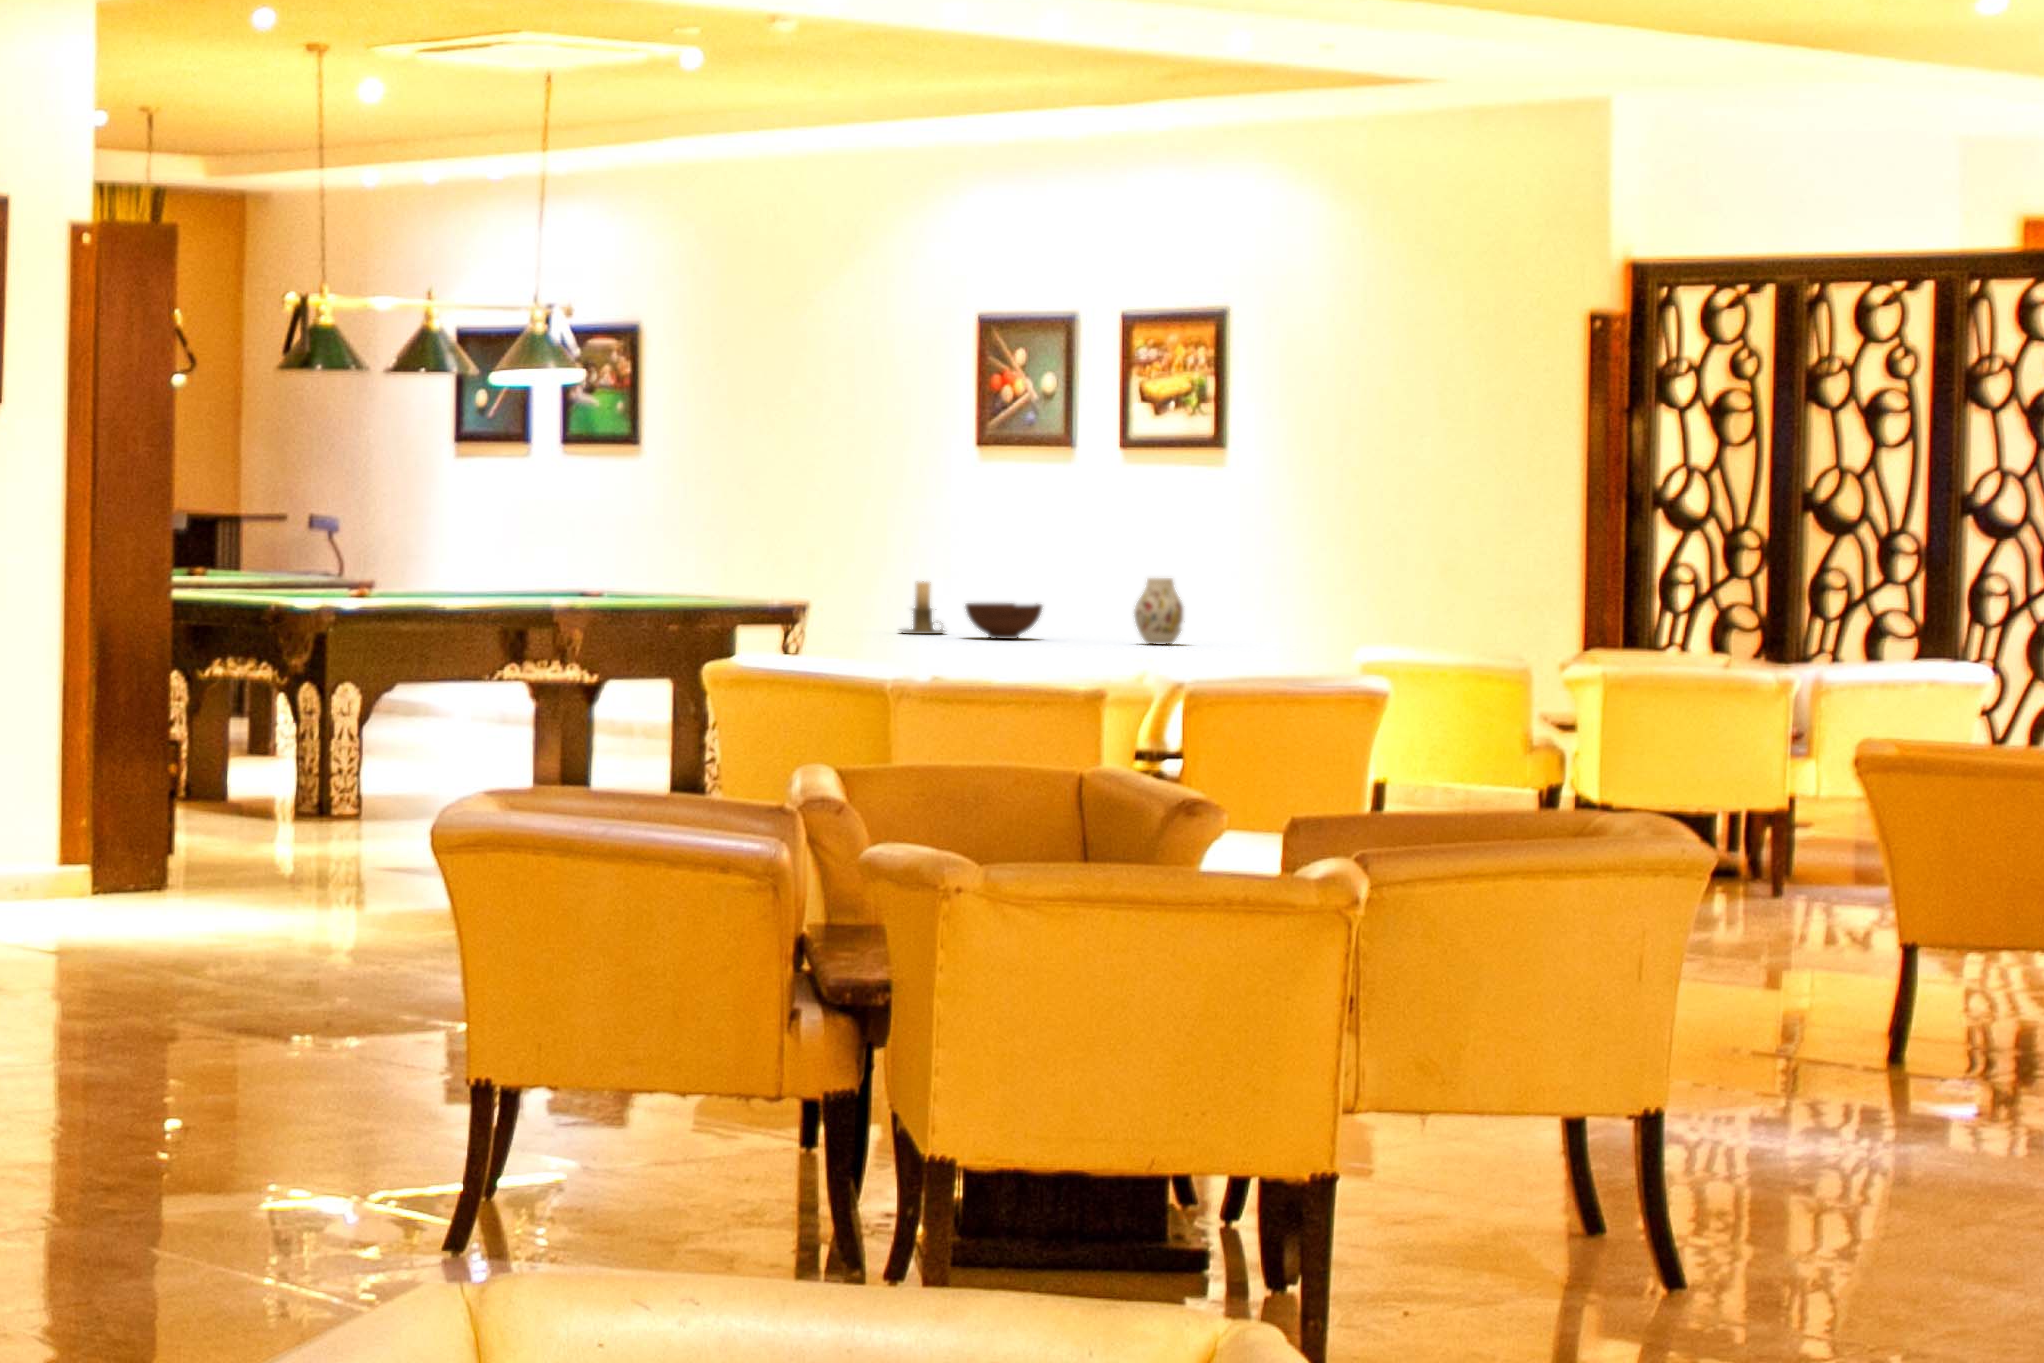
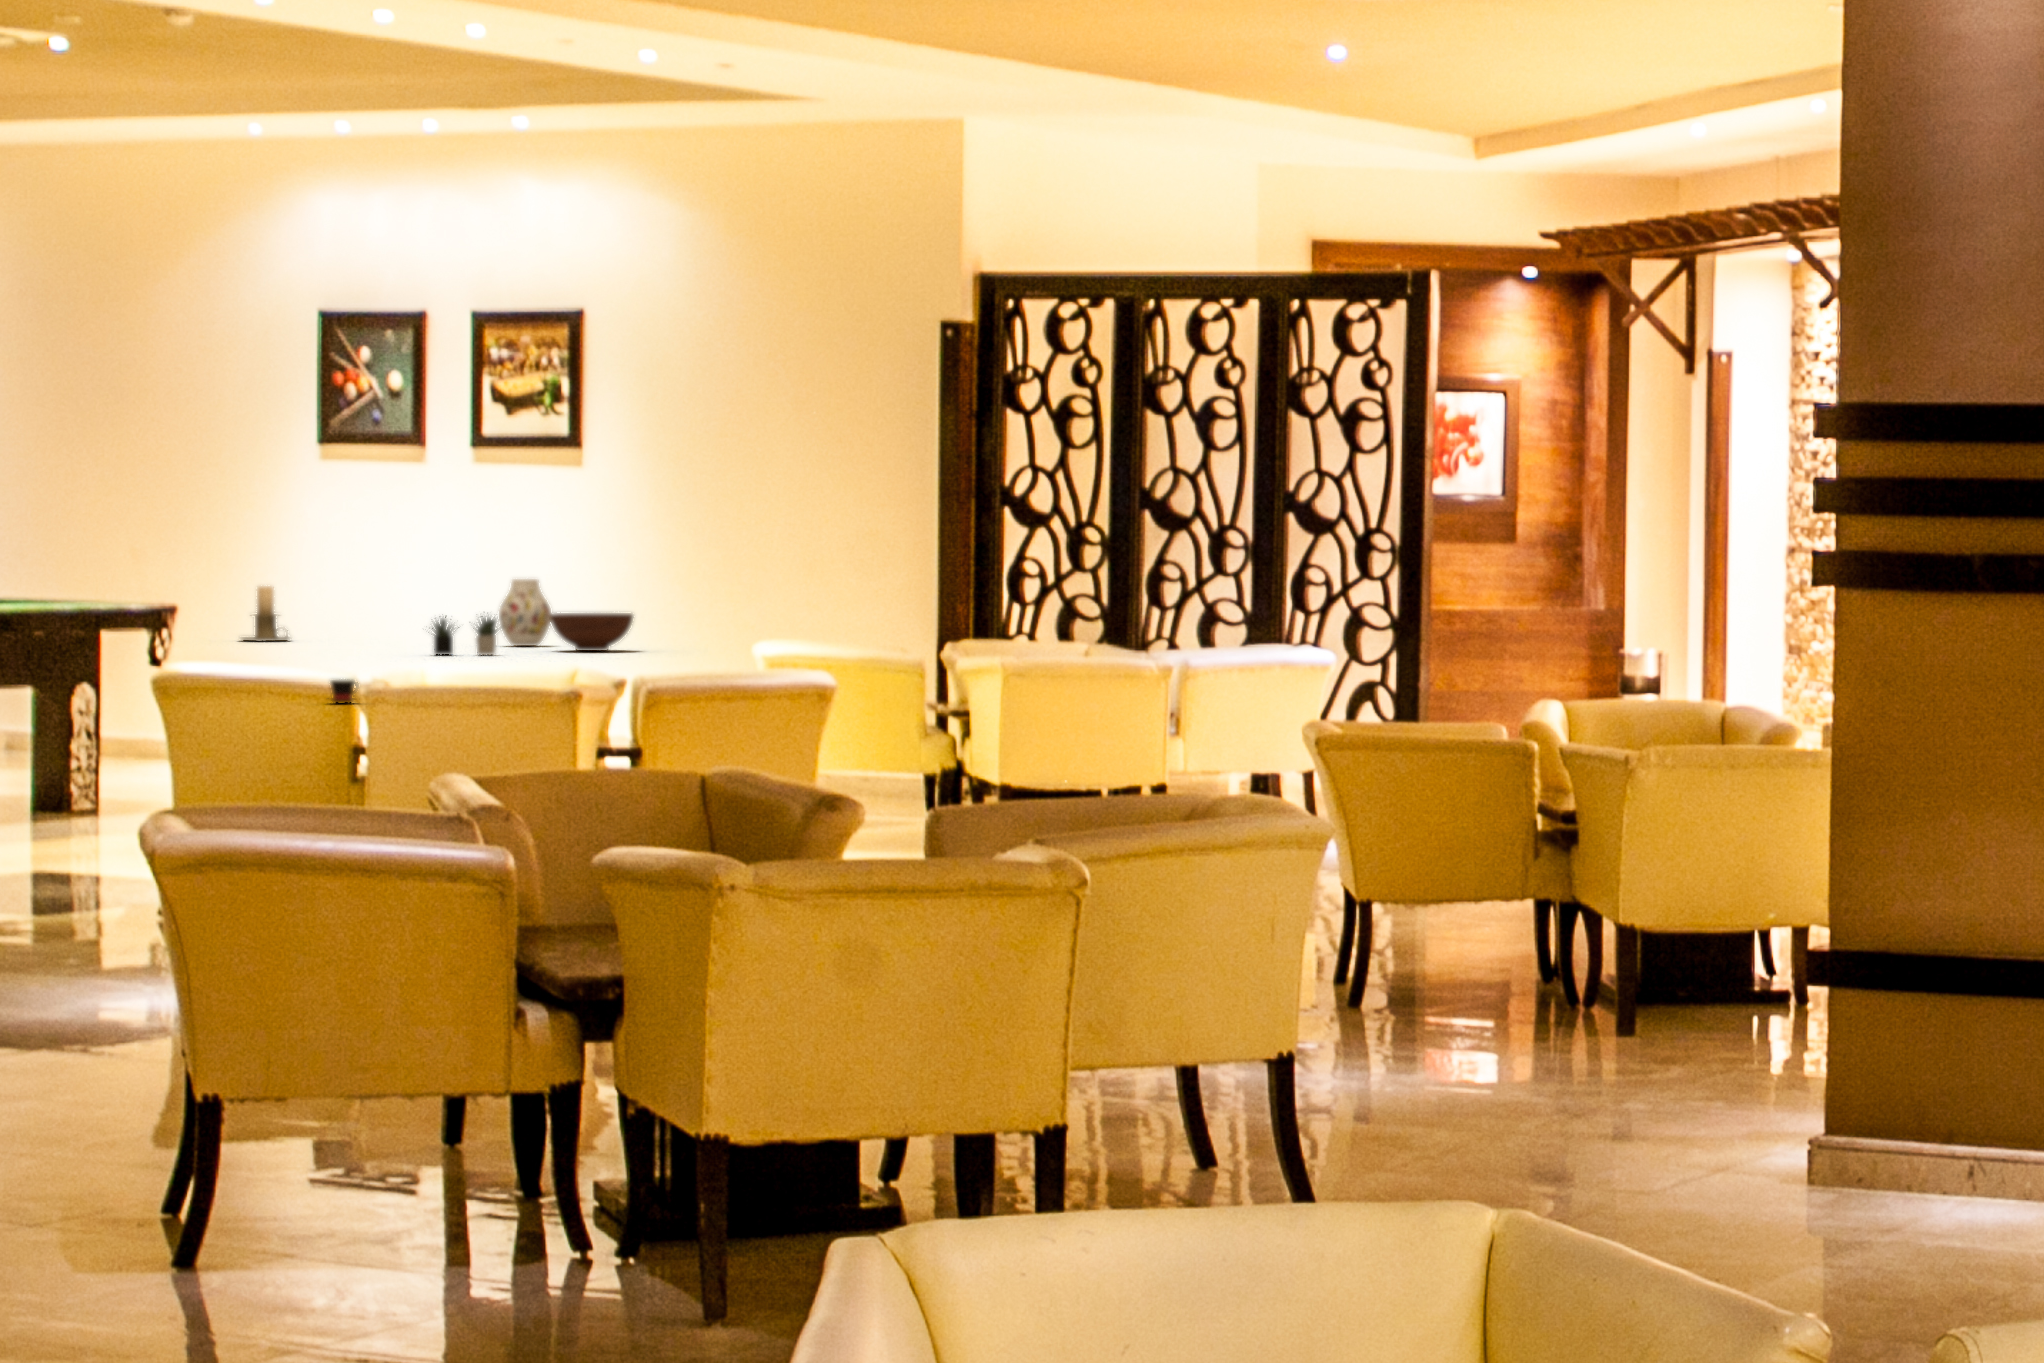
fruit bowl: present [966,603,1042,639] -> present [550,613,634,651]
succulent plant: none [1049,608,1131,653] -> present [432,616,504,655]
teacup: none [883,680,917,704] -> present [331,679,357,703]

